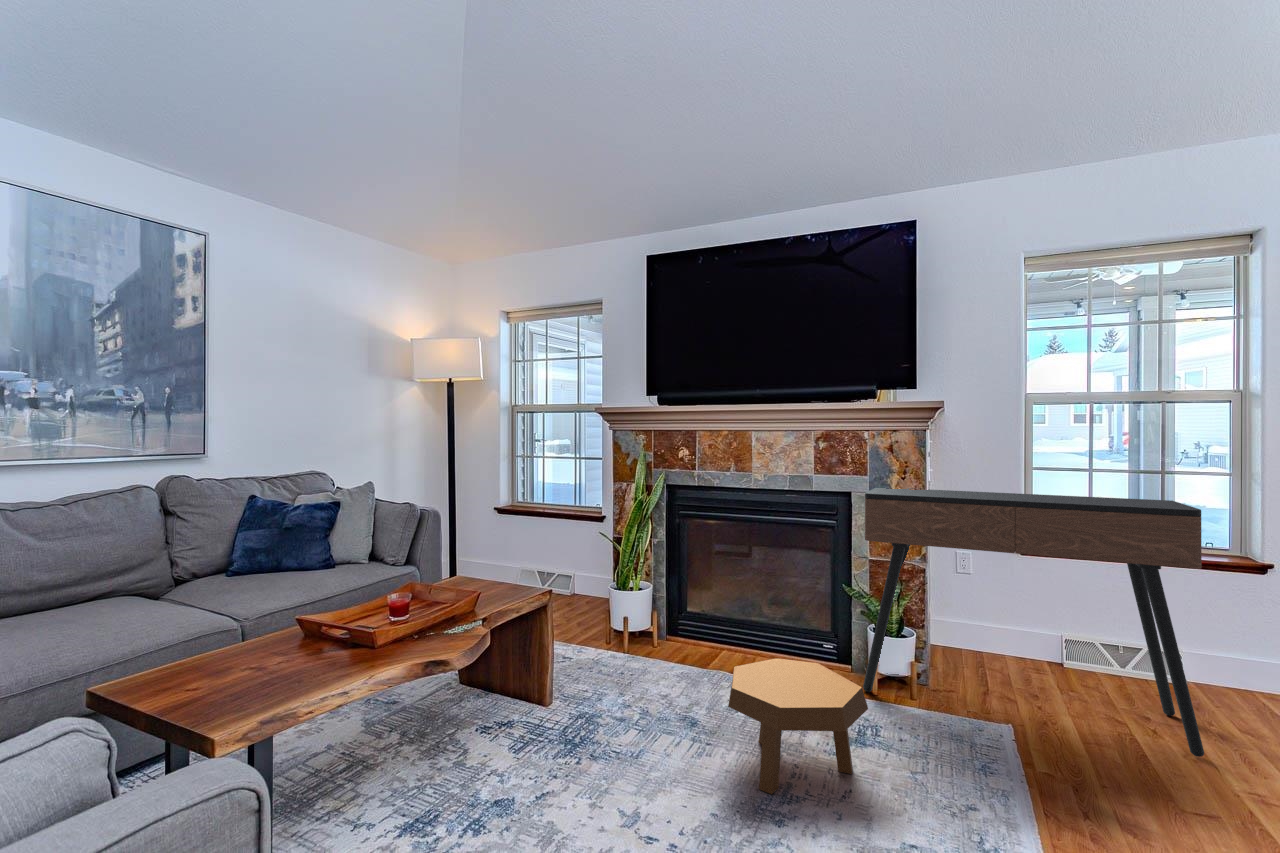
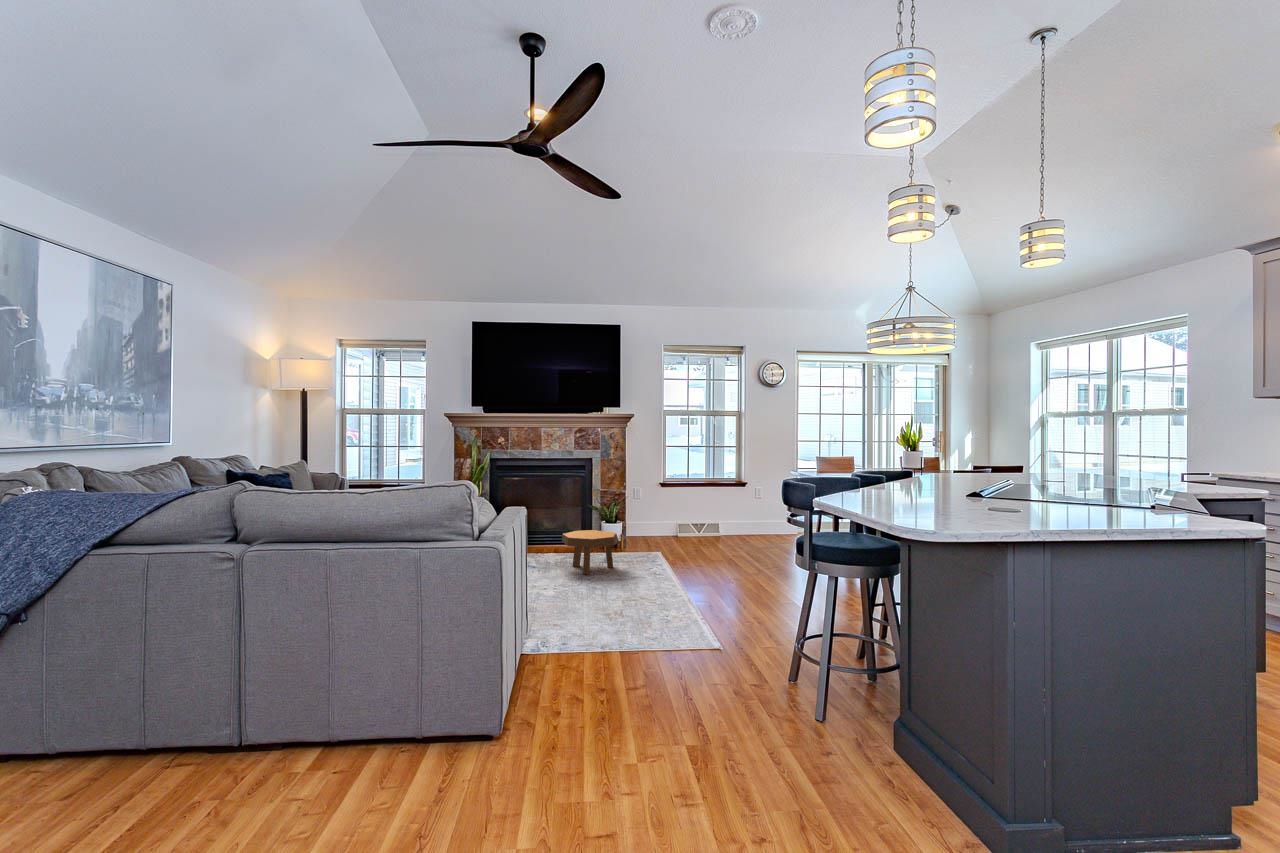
console table: present [863,488,1204,757] -> none [603,456,724,550]

